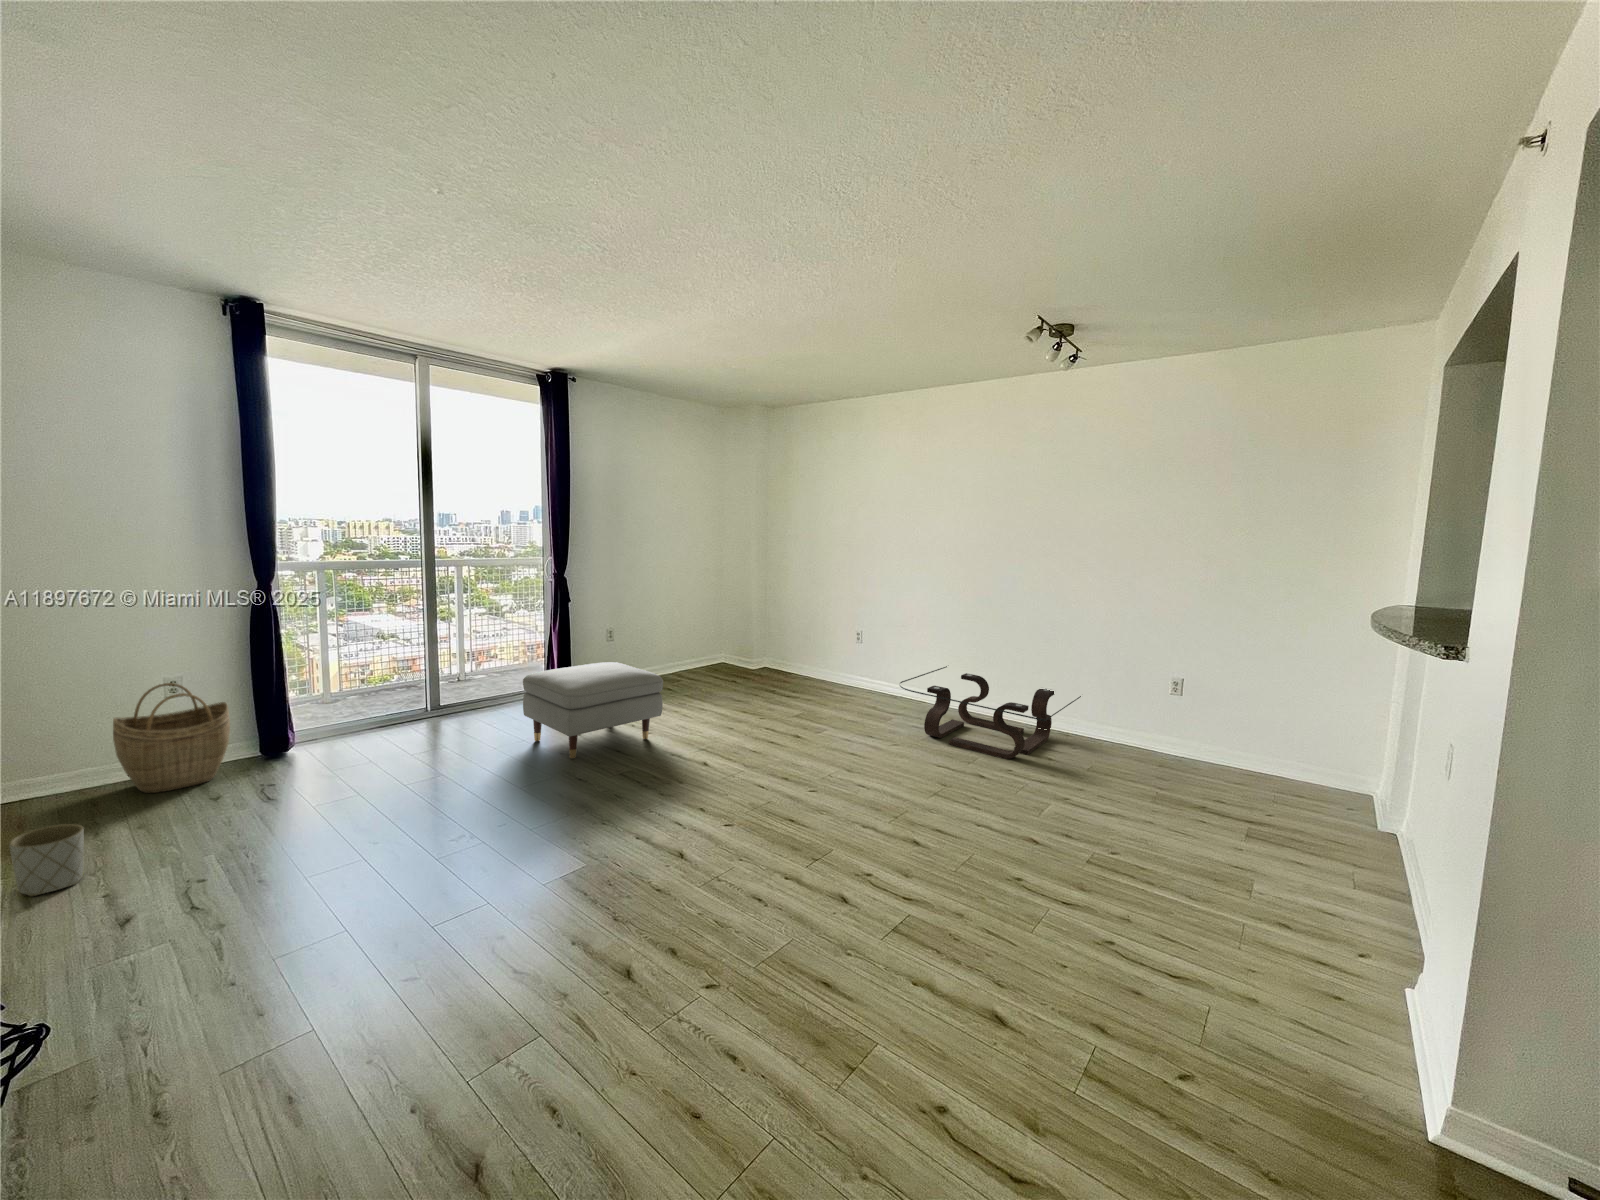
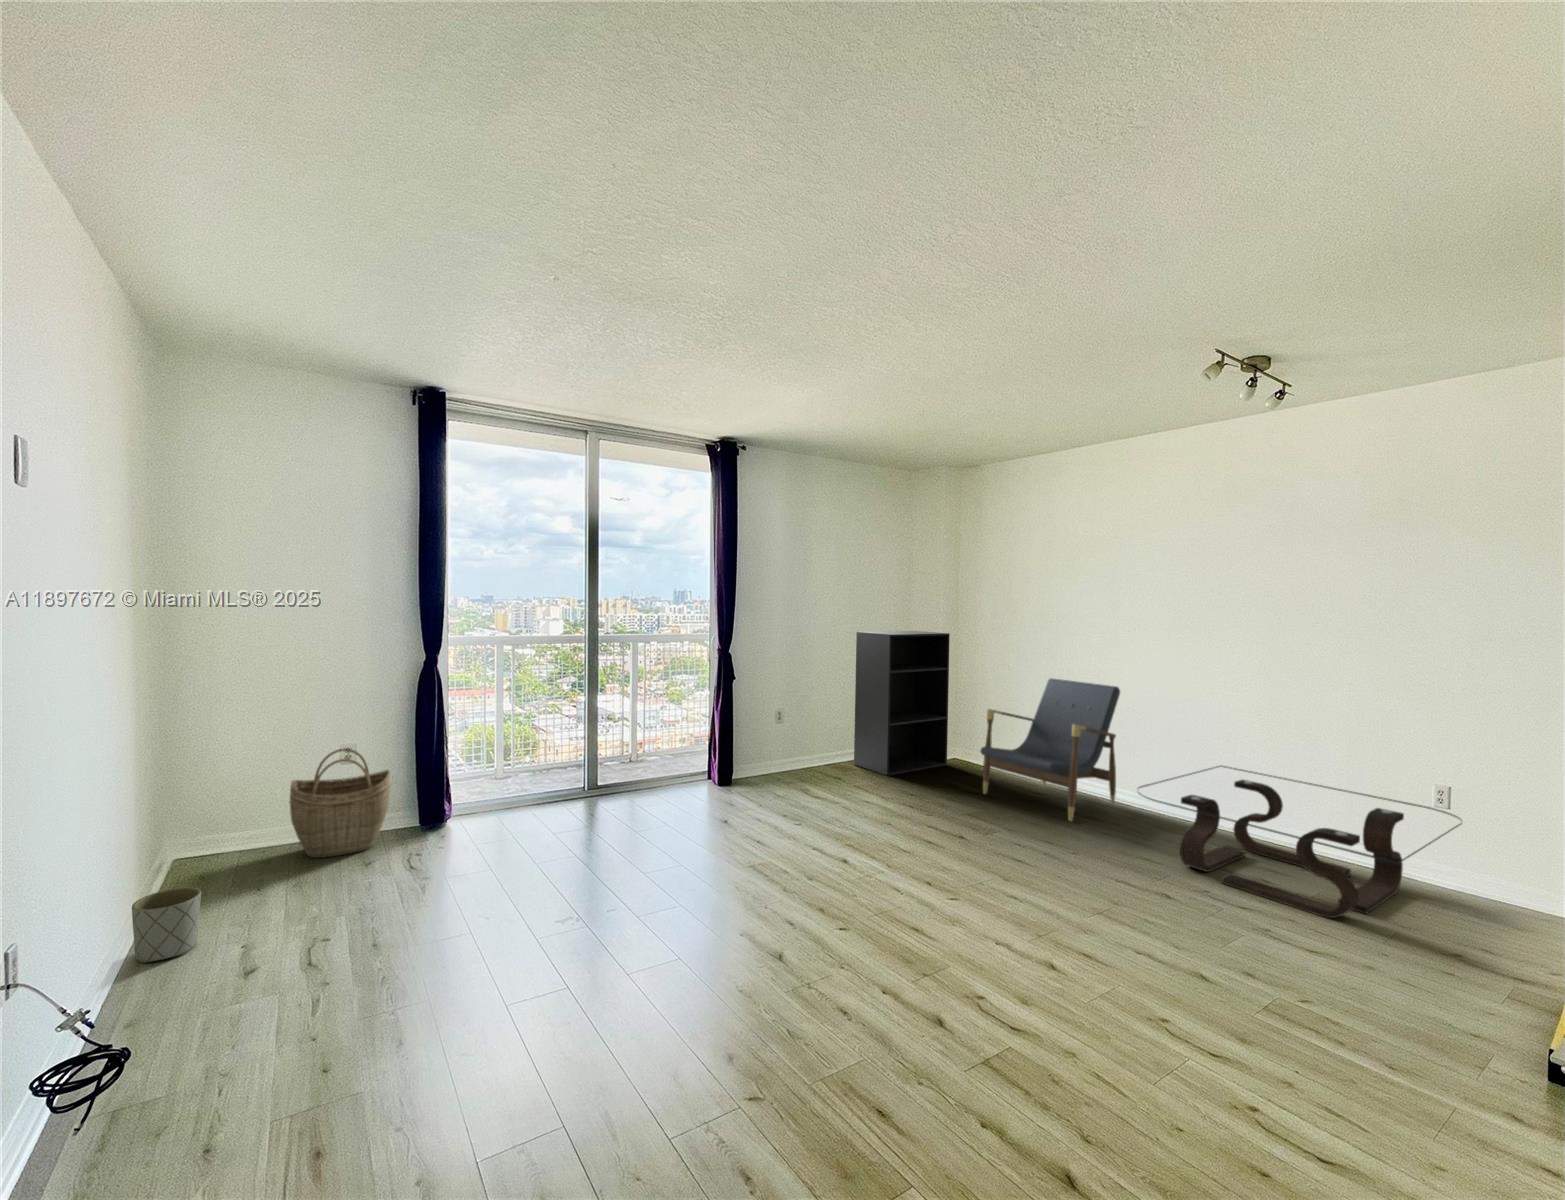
bookshelf: none [674,557,758,683] -> present [854,631,950,776]
lounge chair: none [785,600,890,711] -> present [981,678,1120,821]
ottoman: present [523,662,663,759] -> none [667,745,820,858]

